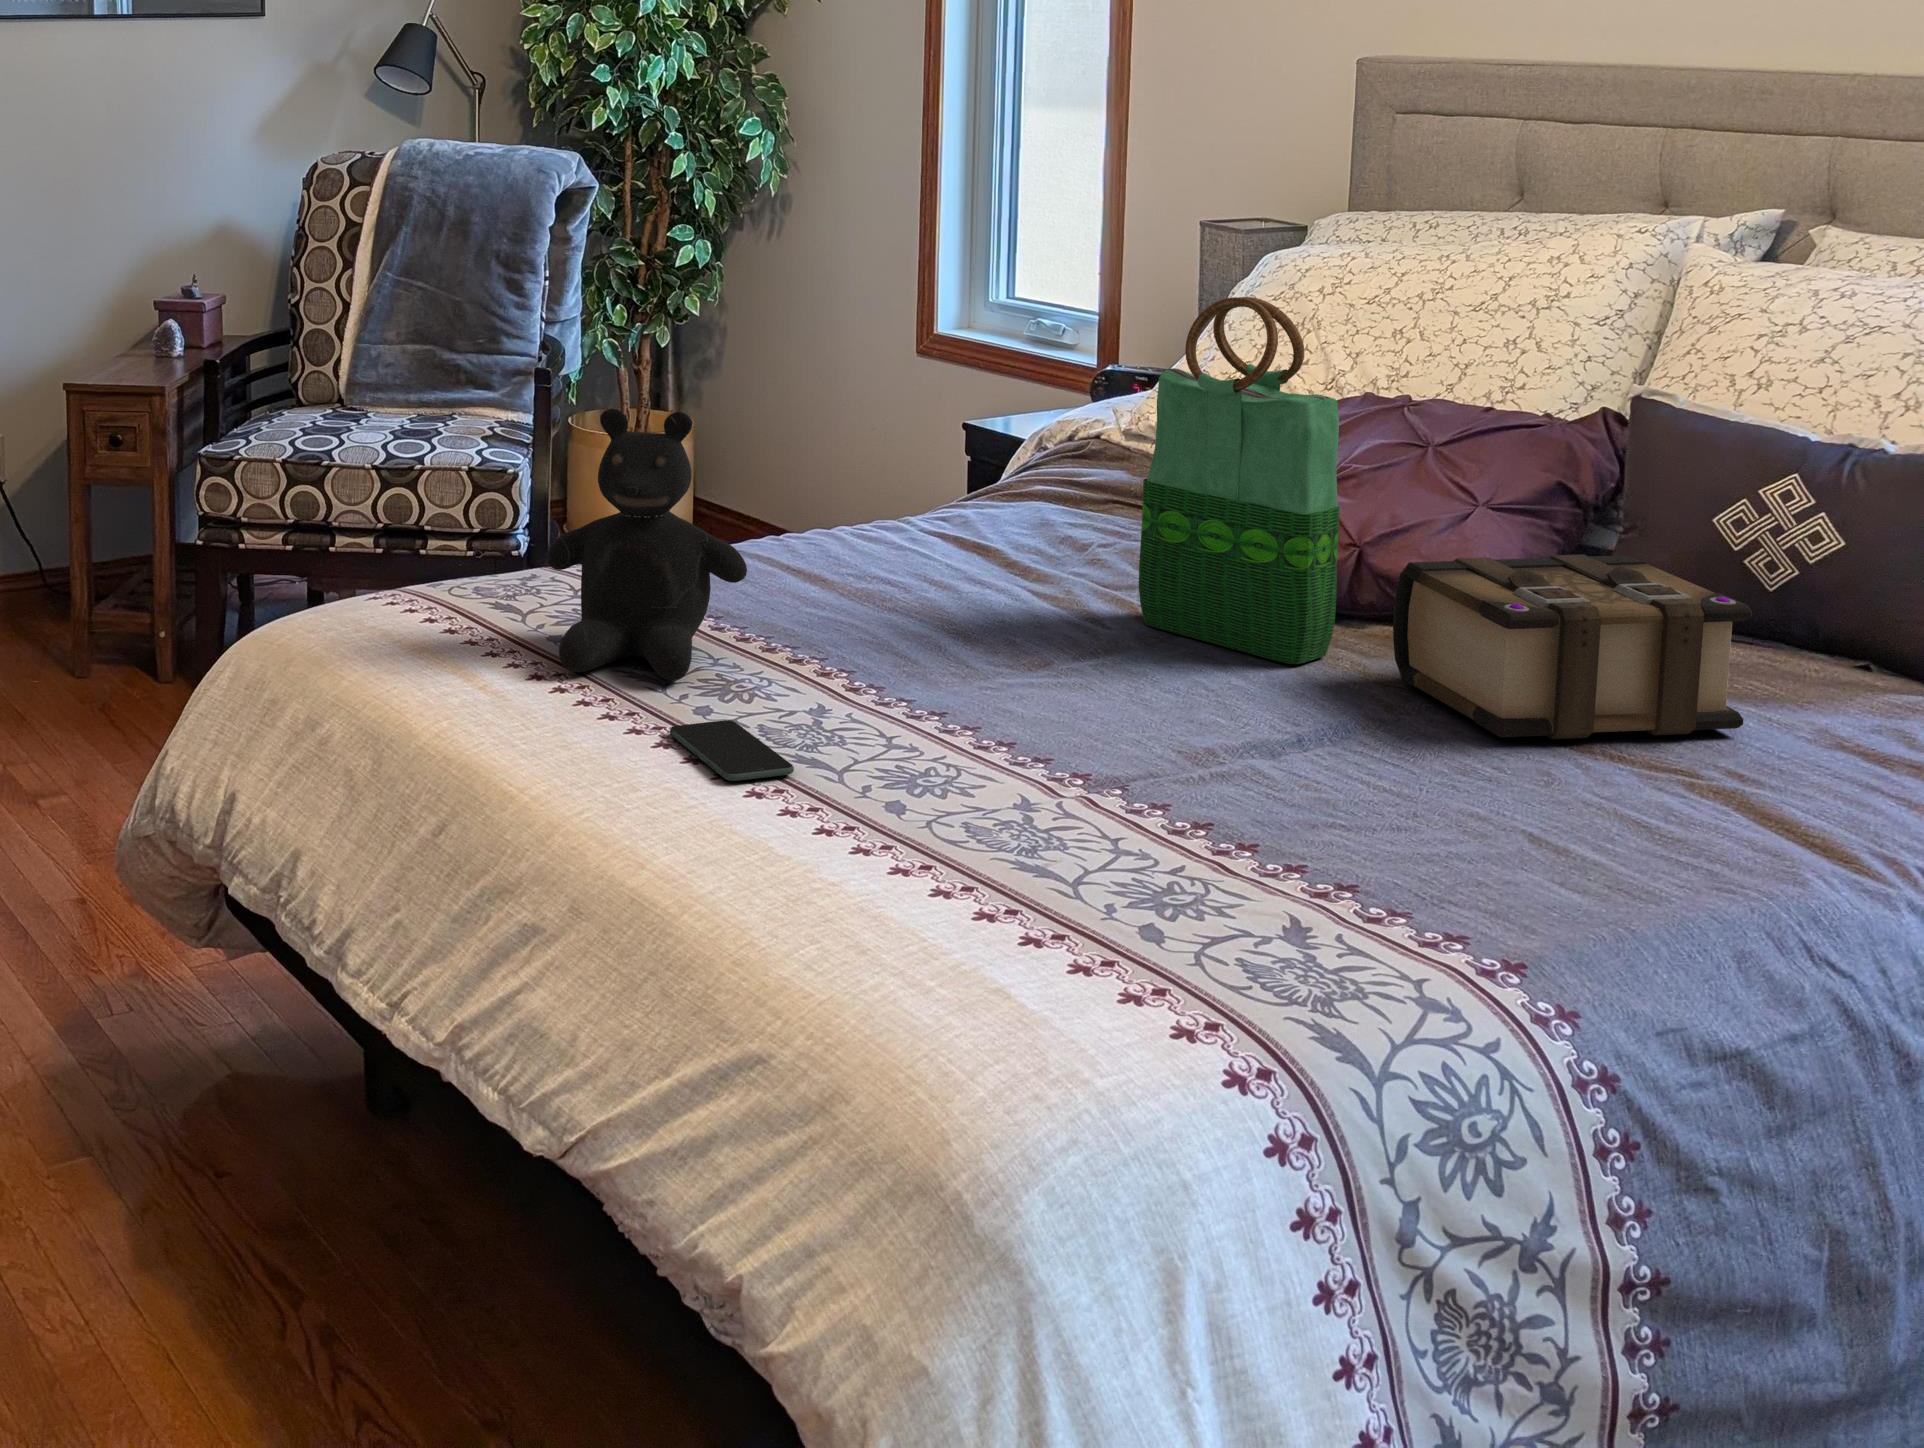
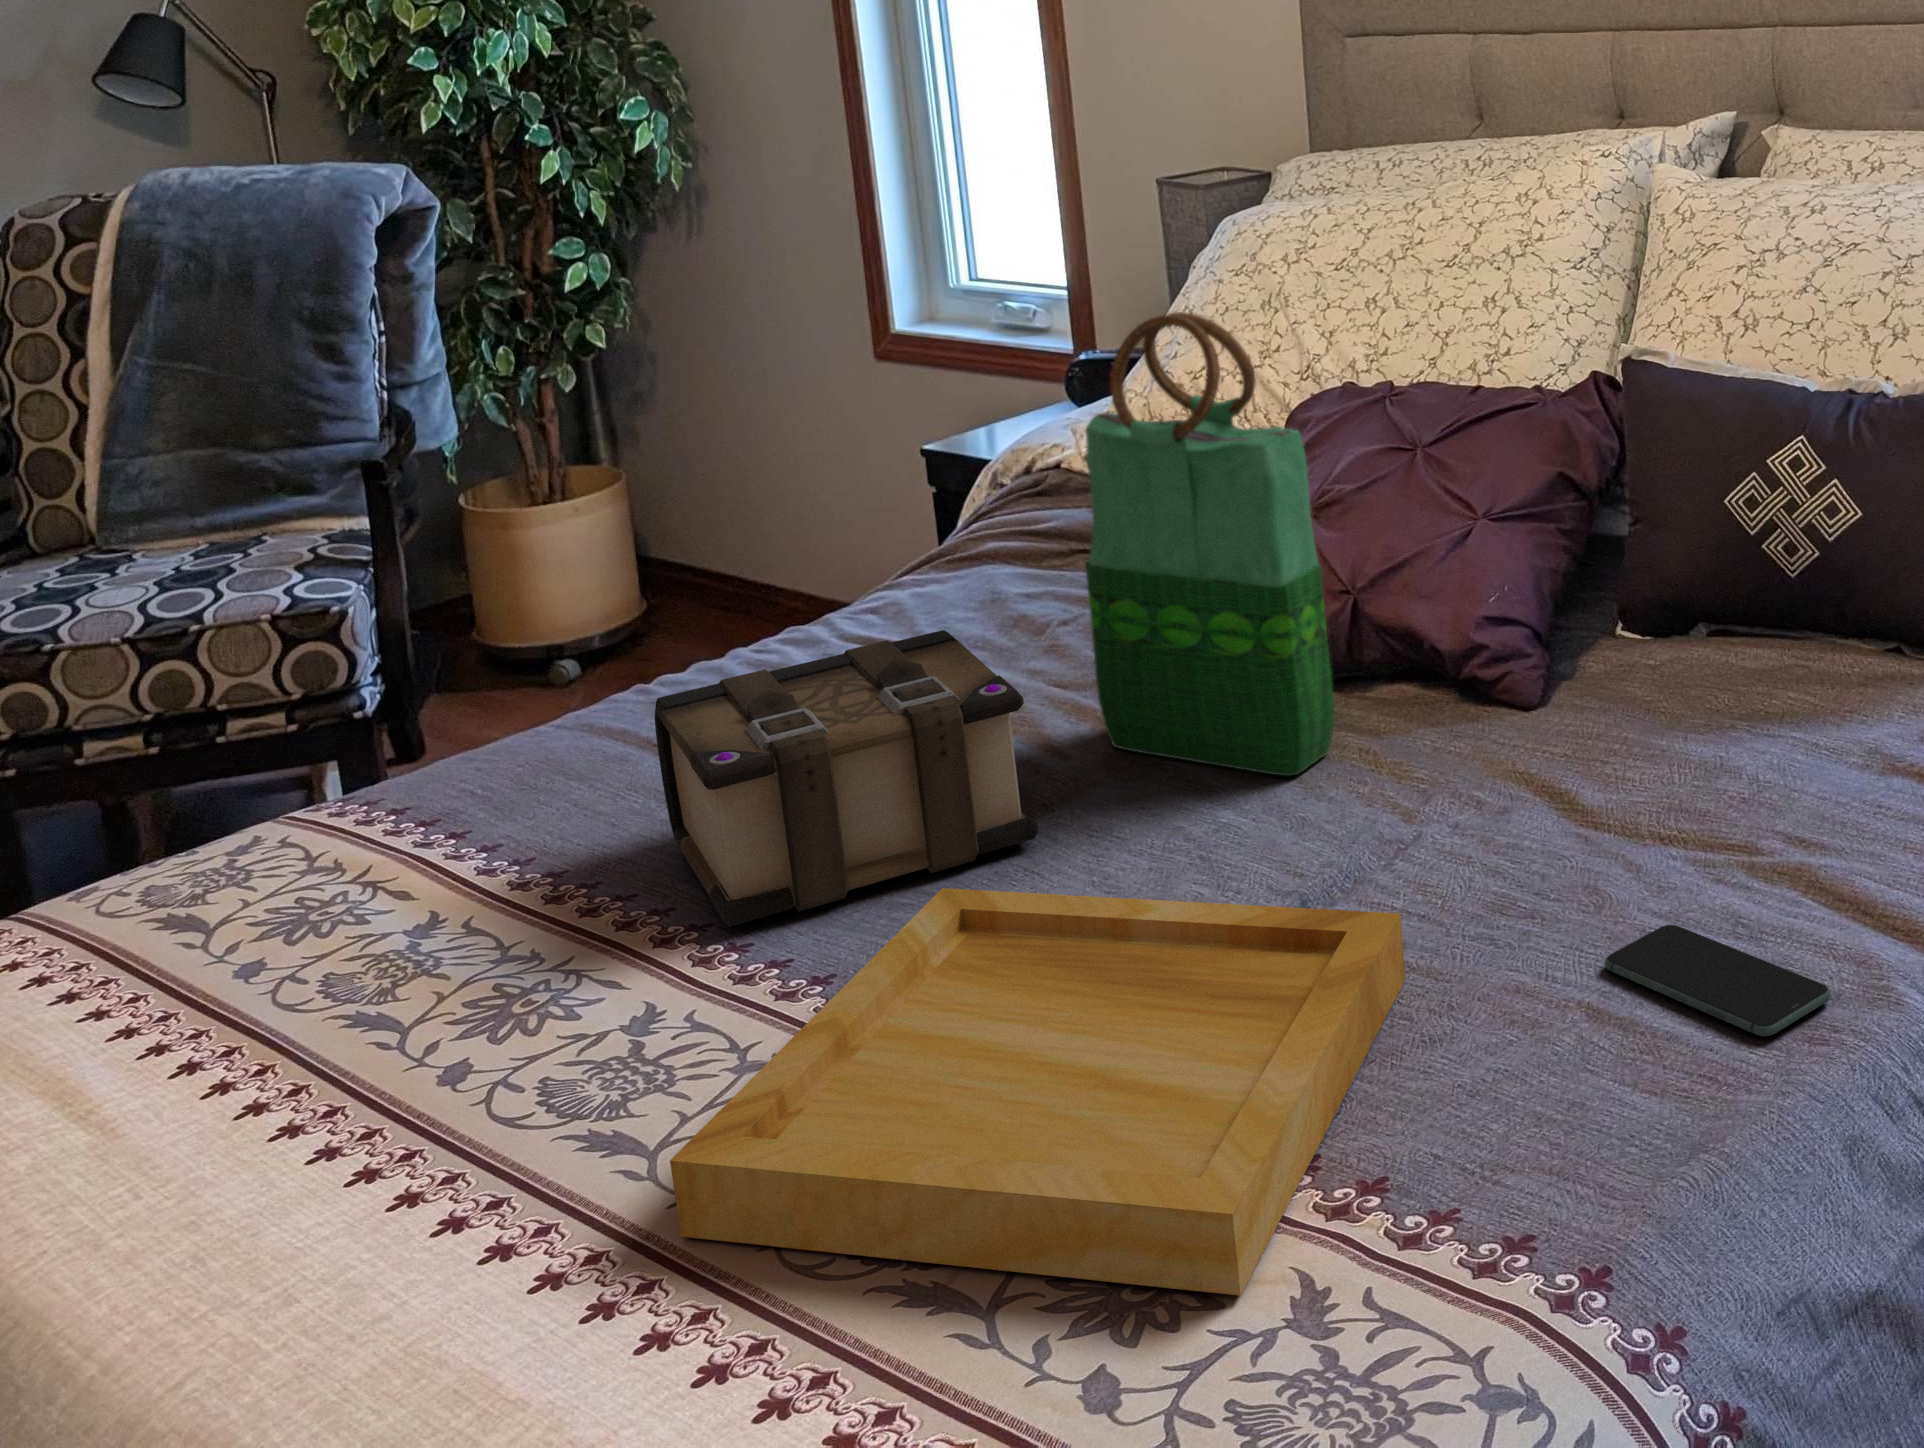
teddy bear: present [546,408,747,681] -> none [212,604,533,1041]
book: present [1393,554,1752,739] -> present [654,630,1038,927]
tray: none [863,667,1384,914] -> present [670,888,1406,1296]
smartphone: present [670,720,794,781] -> present [1605,925,1831,1036]

